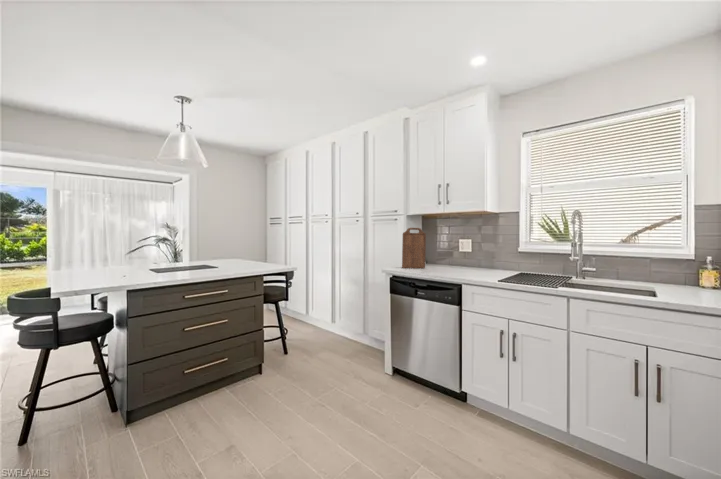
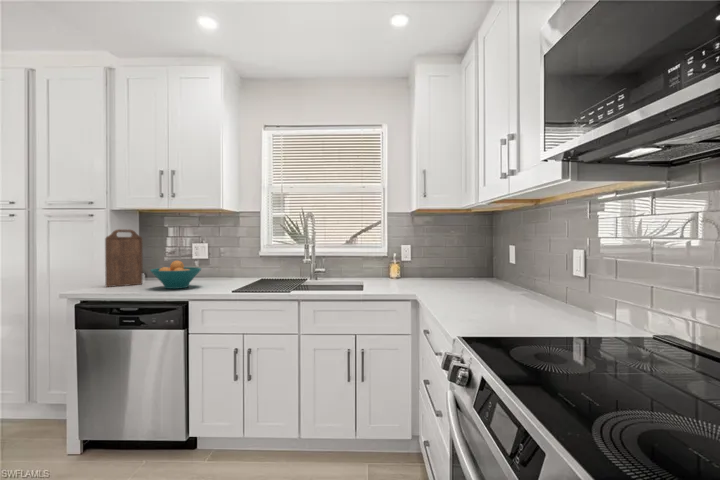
fruit bowl: none [432,252,470,274] -> present [150,261,201,289]

